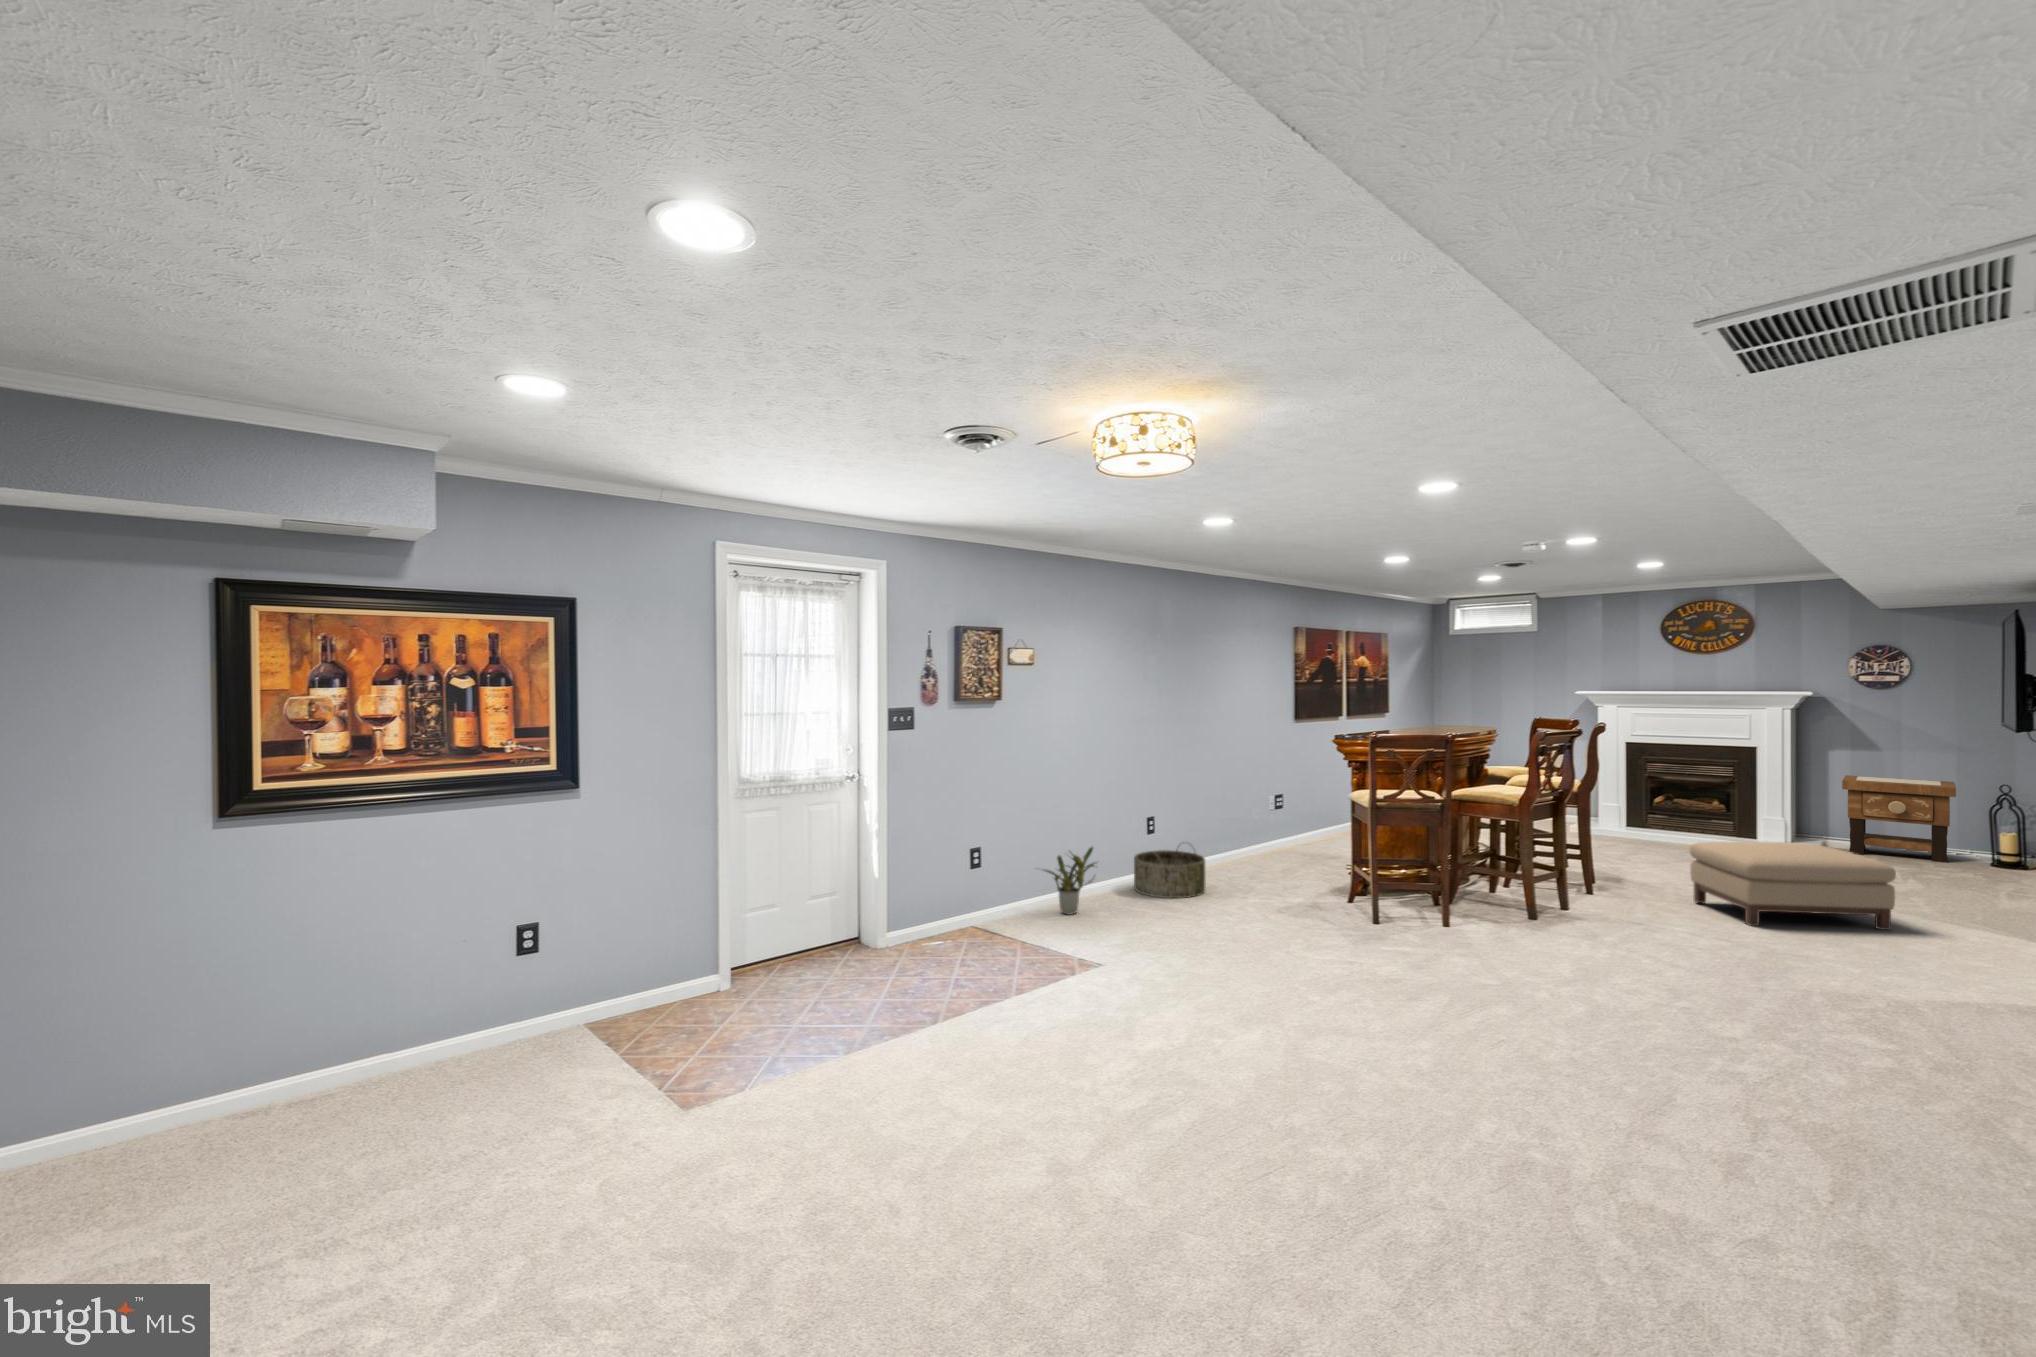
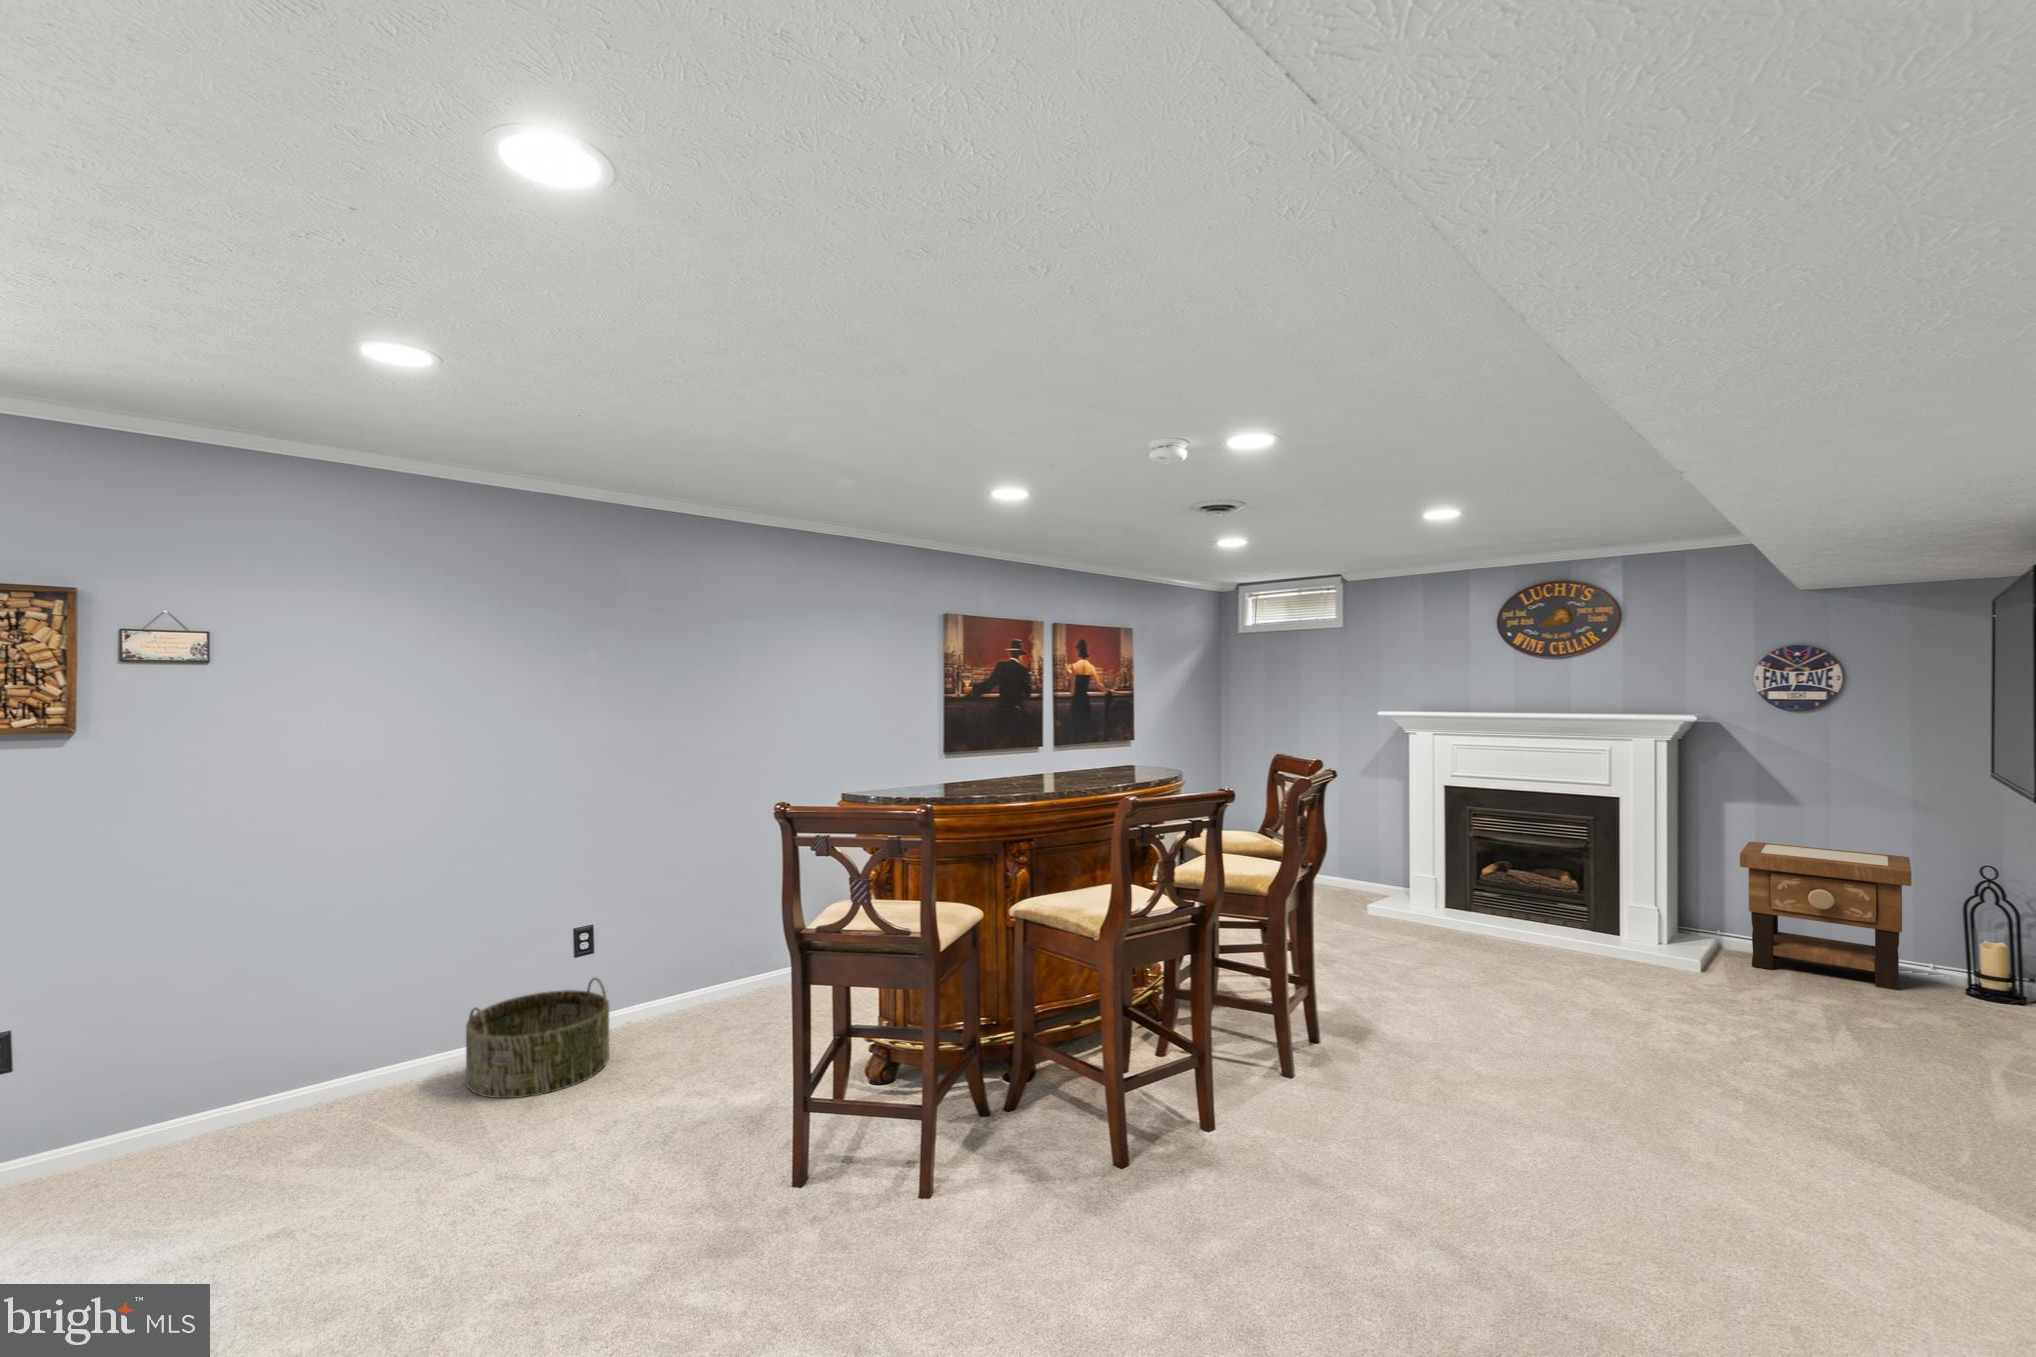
ottoman: present [1690,841,1896,930] -> none [1430,1000,1790,1222]
potted plant: present [1045,847,1095,915] -> none [119,1015,315,1160]

